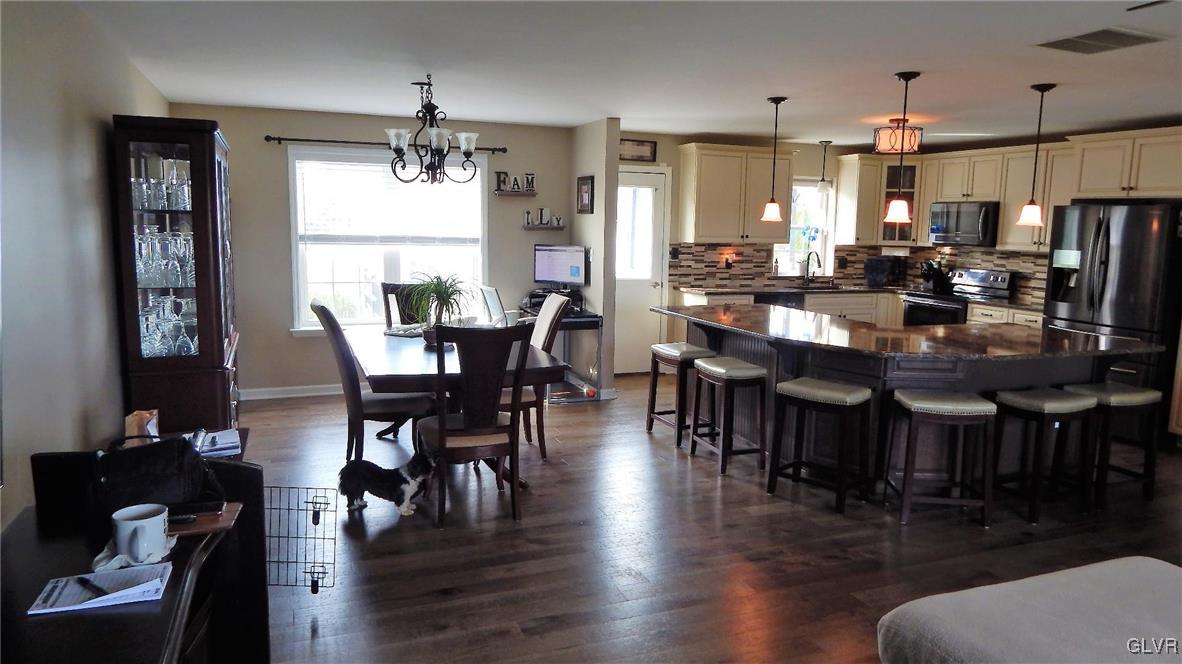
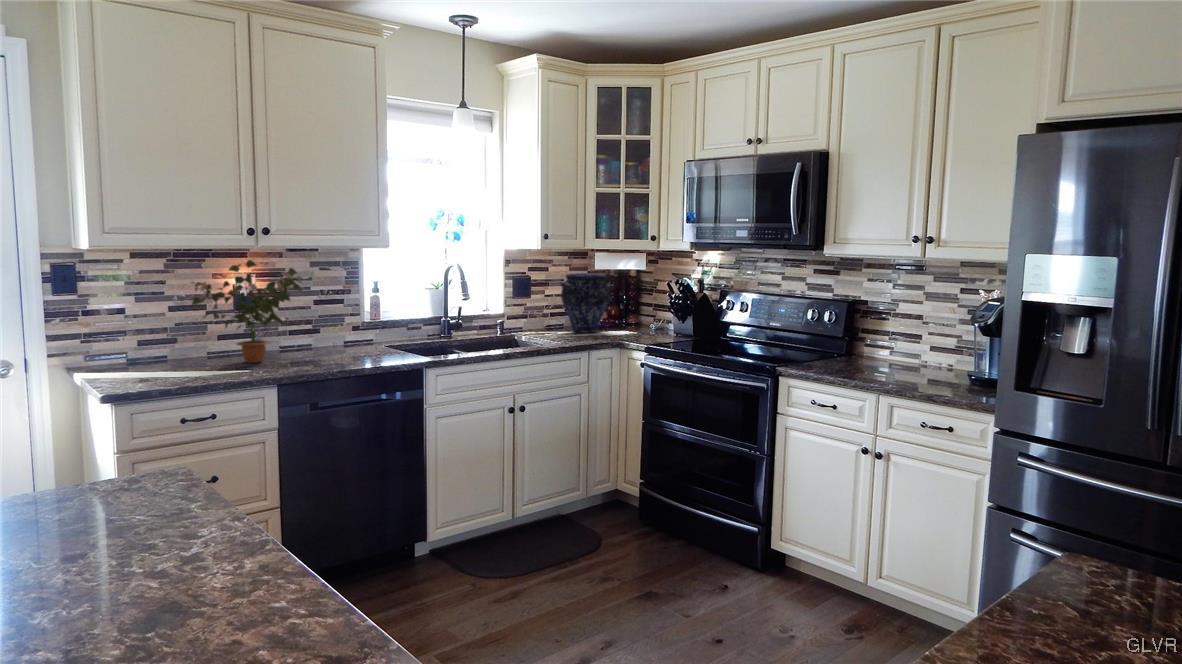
potted plant: none [714,248,758,288] -> present [191,260,302,363]

